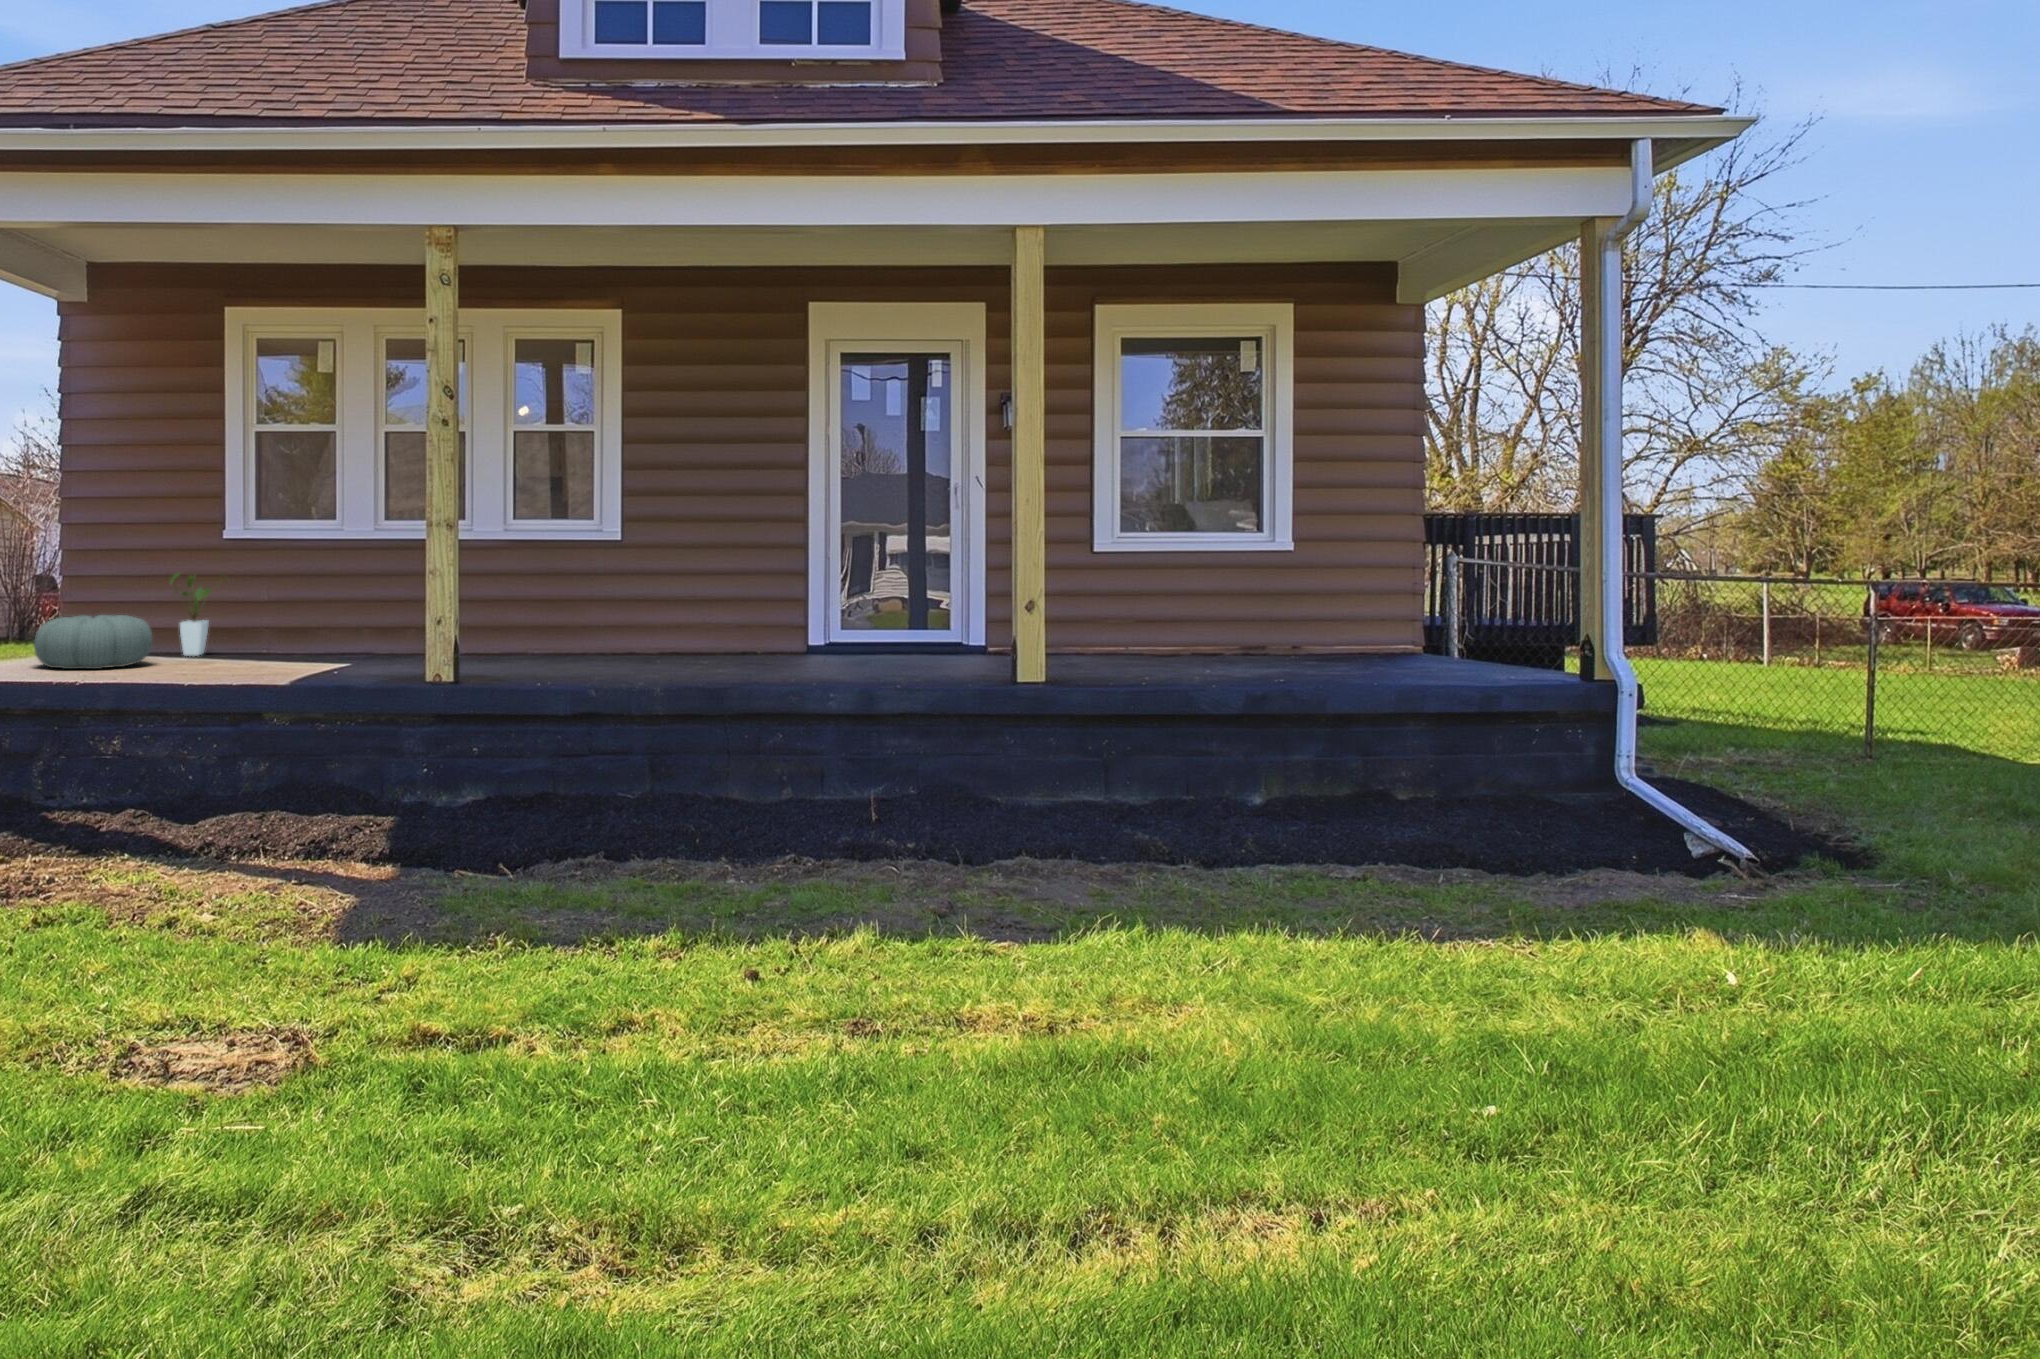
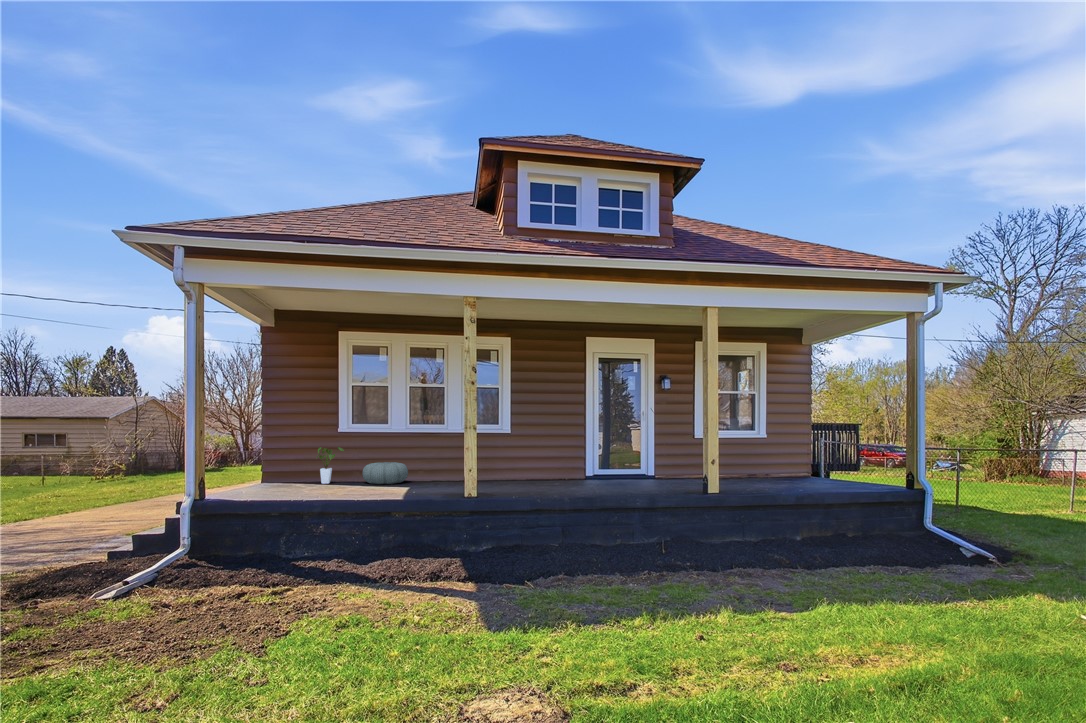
pouf: present [34,615,153,669] -> present [362,462,408,484]

